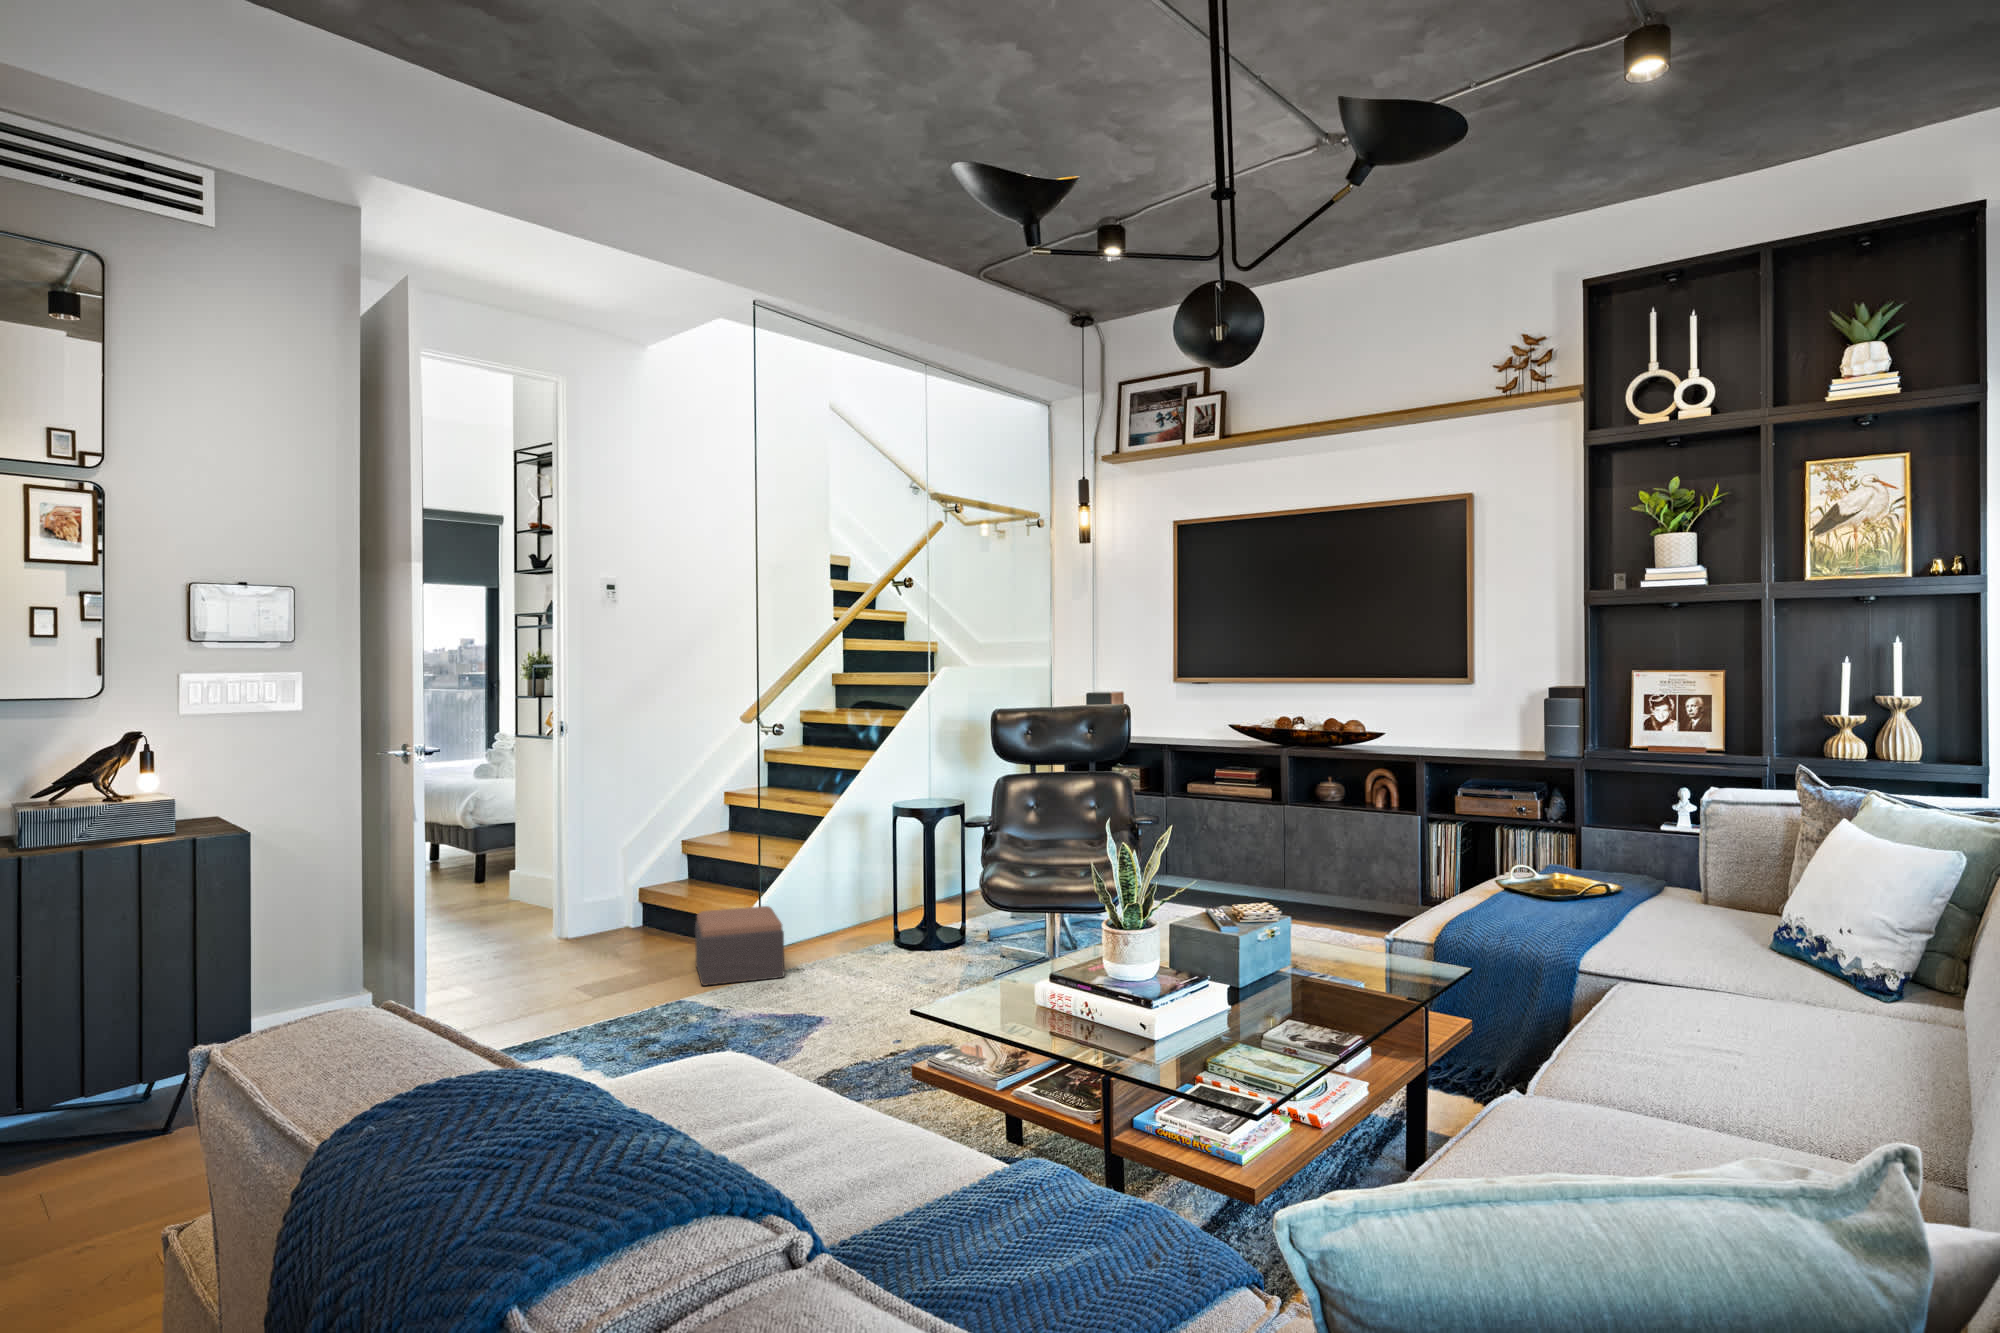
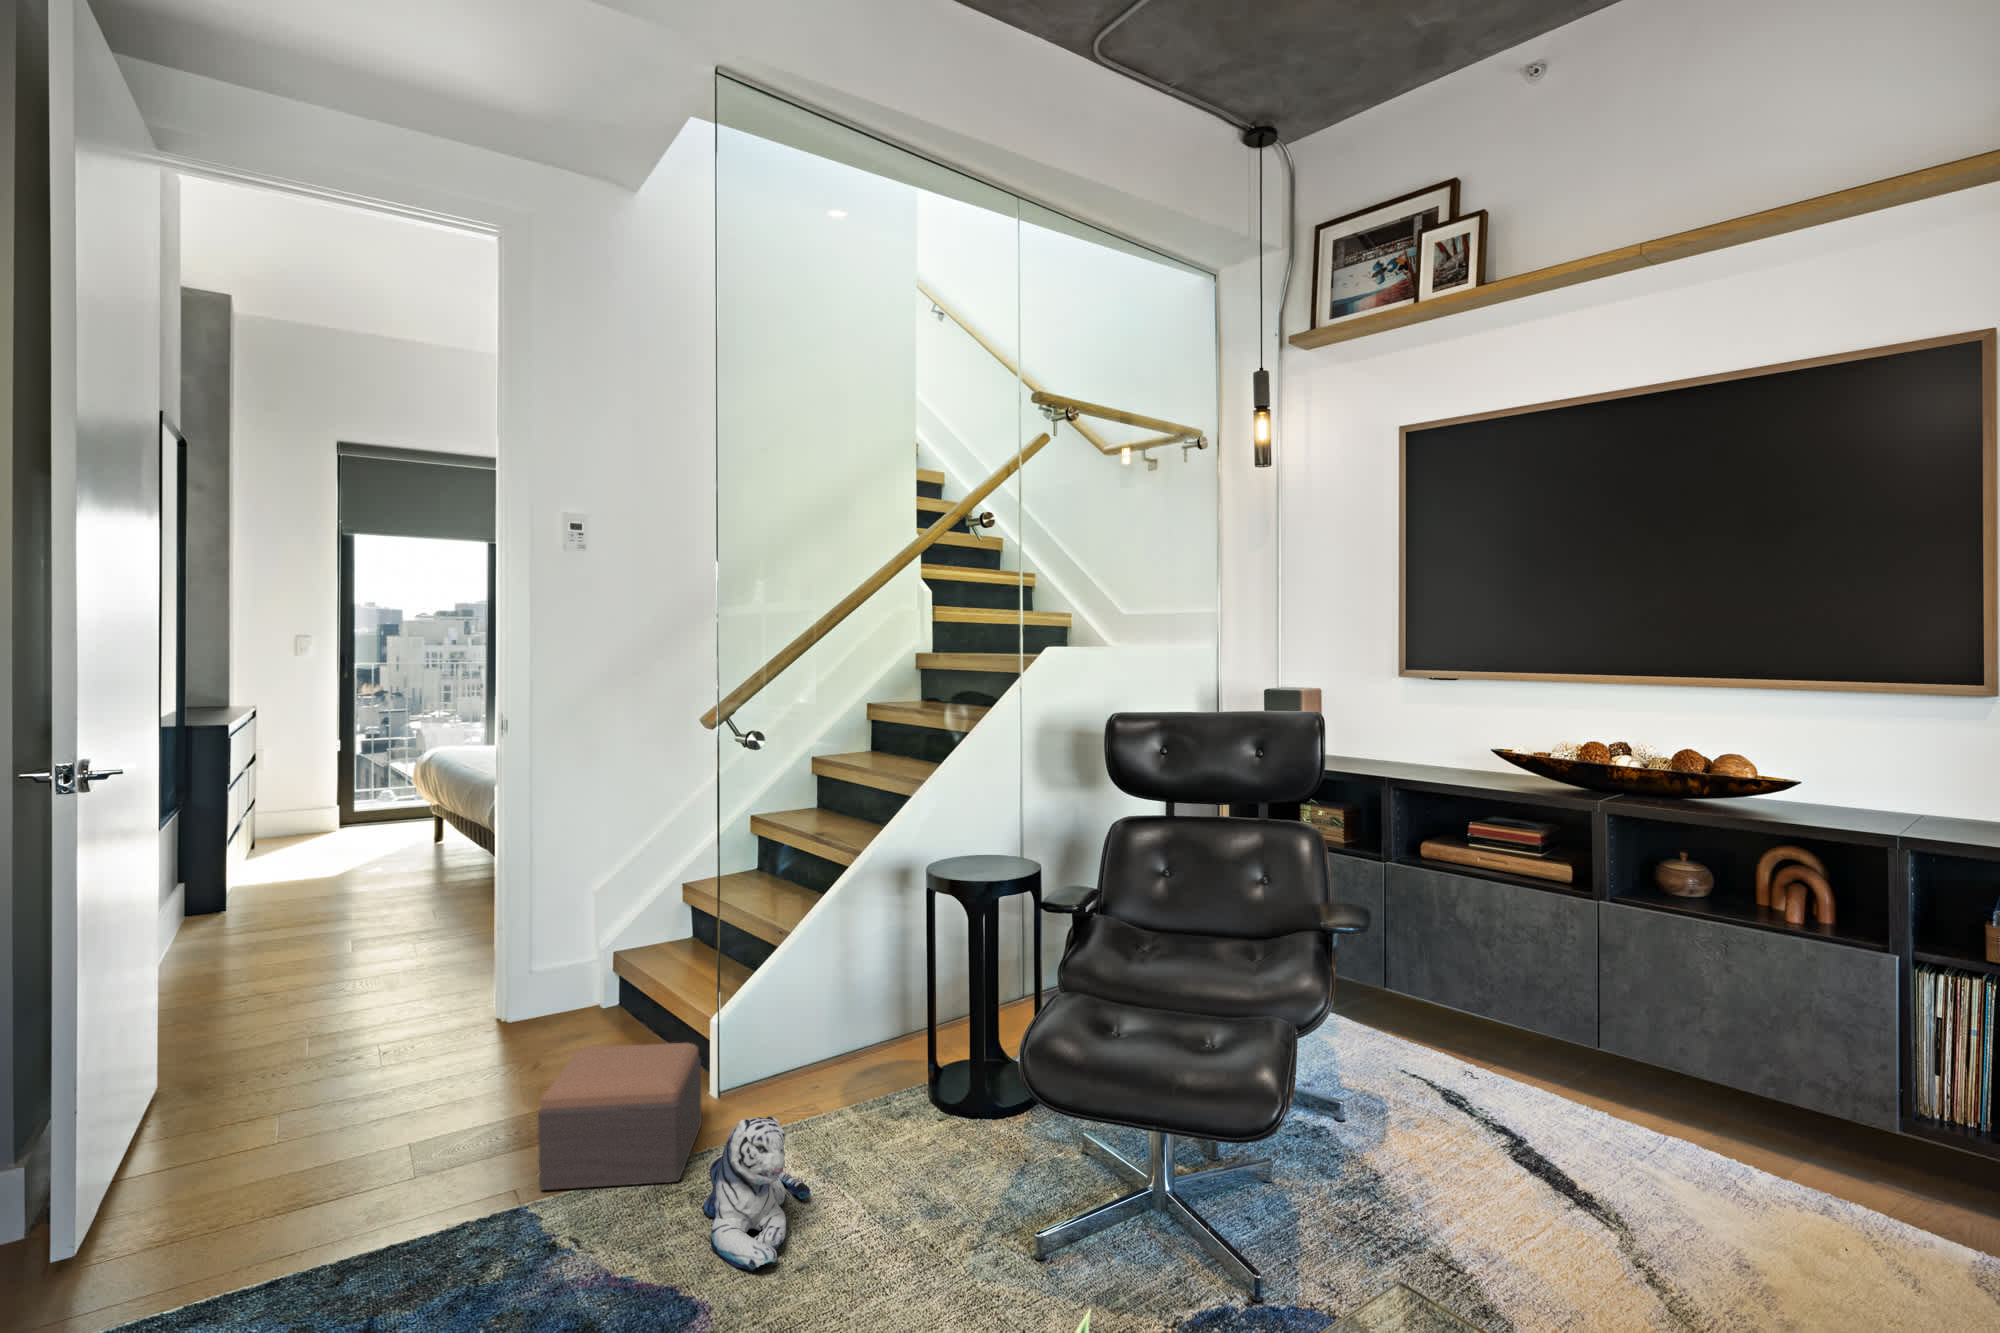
plush toy: none [810,926,871,999] -> present [702,1117,811,1271]

